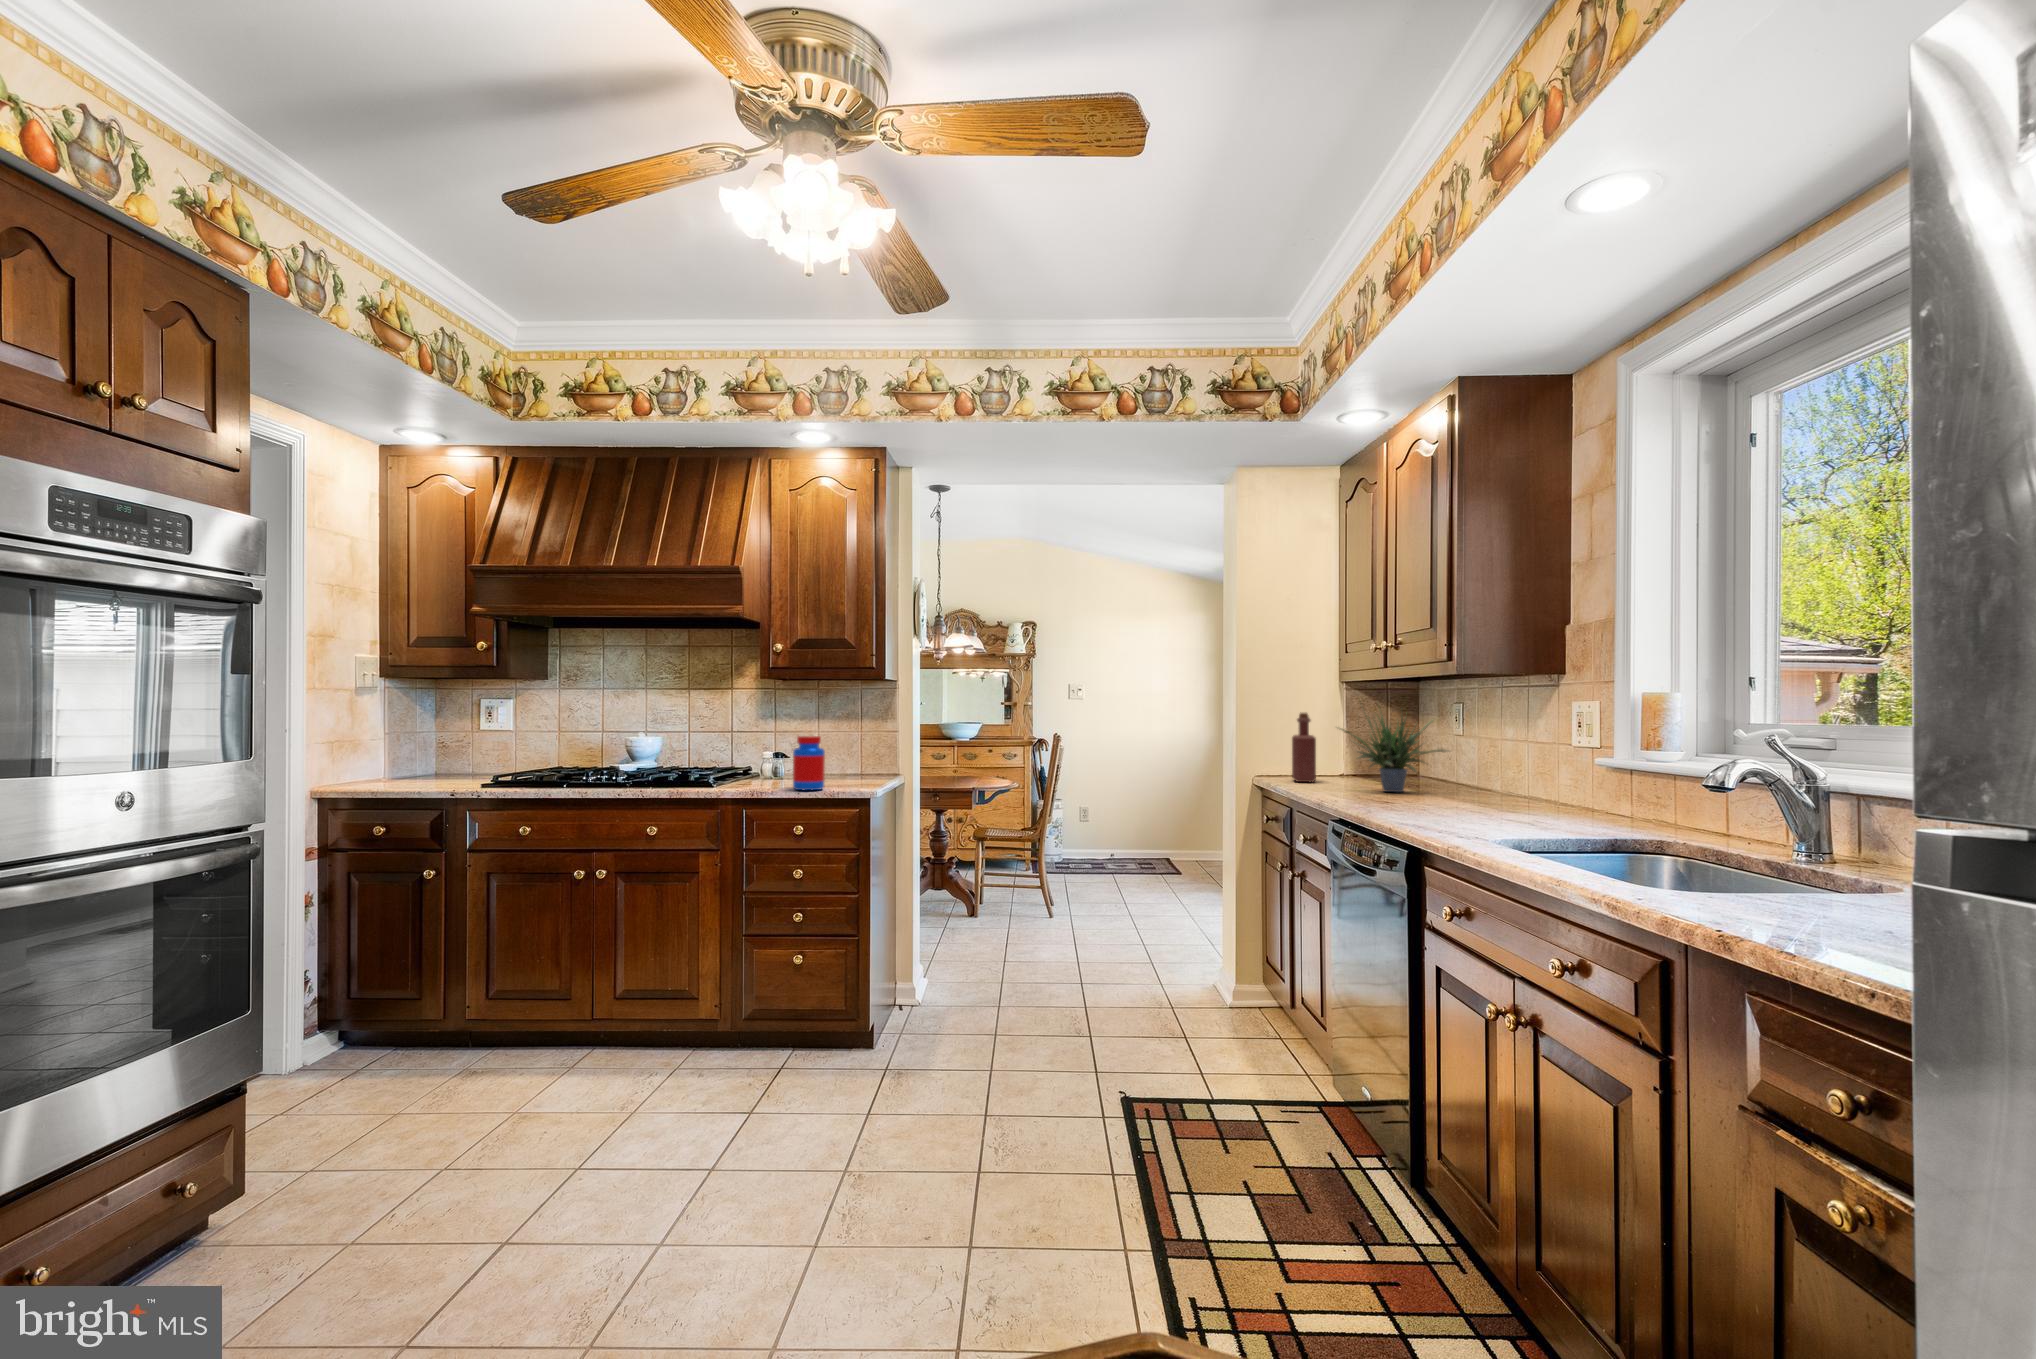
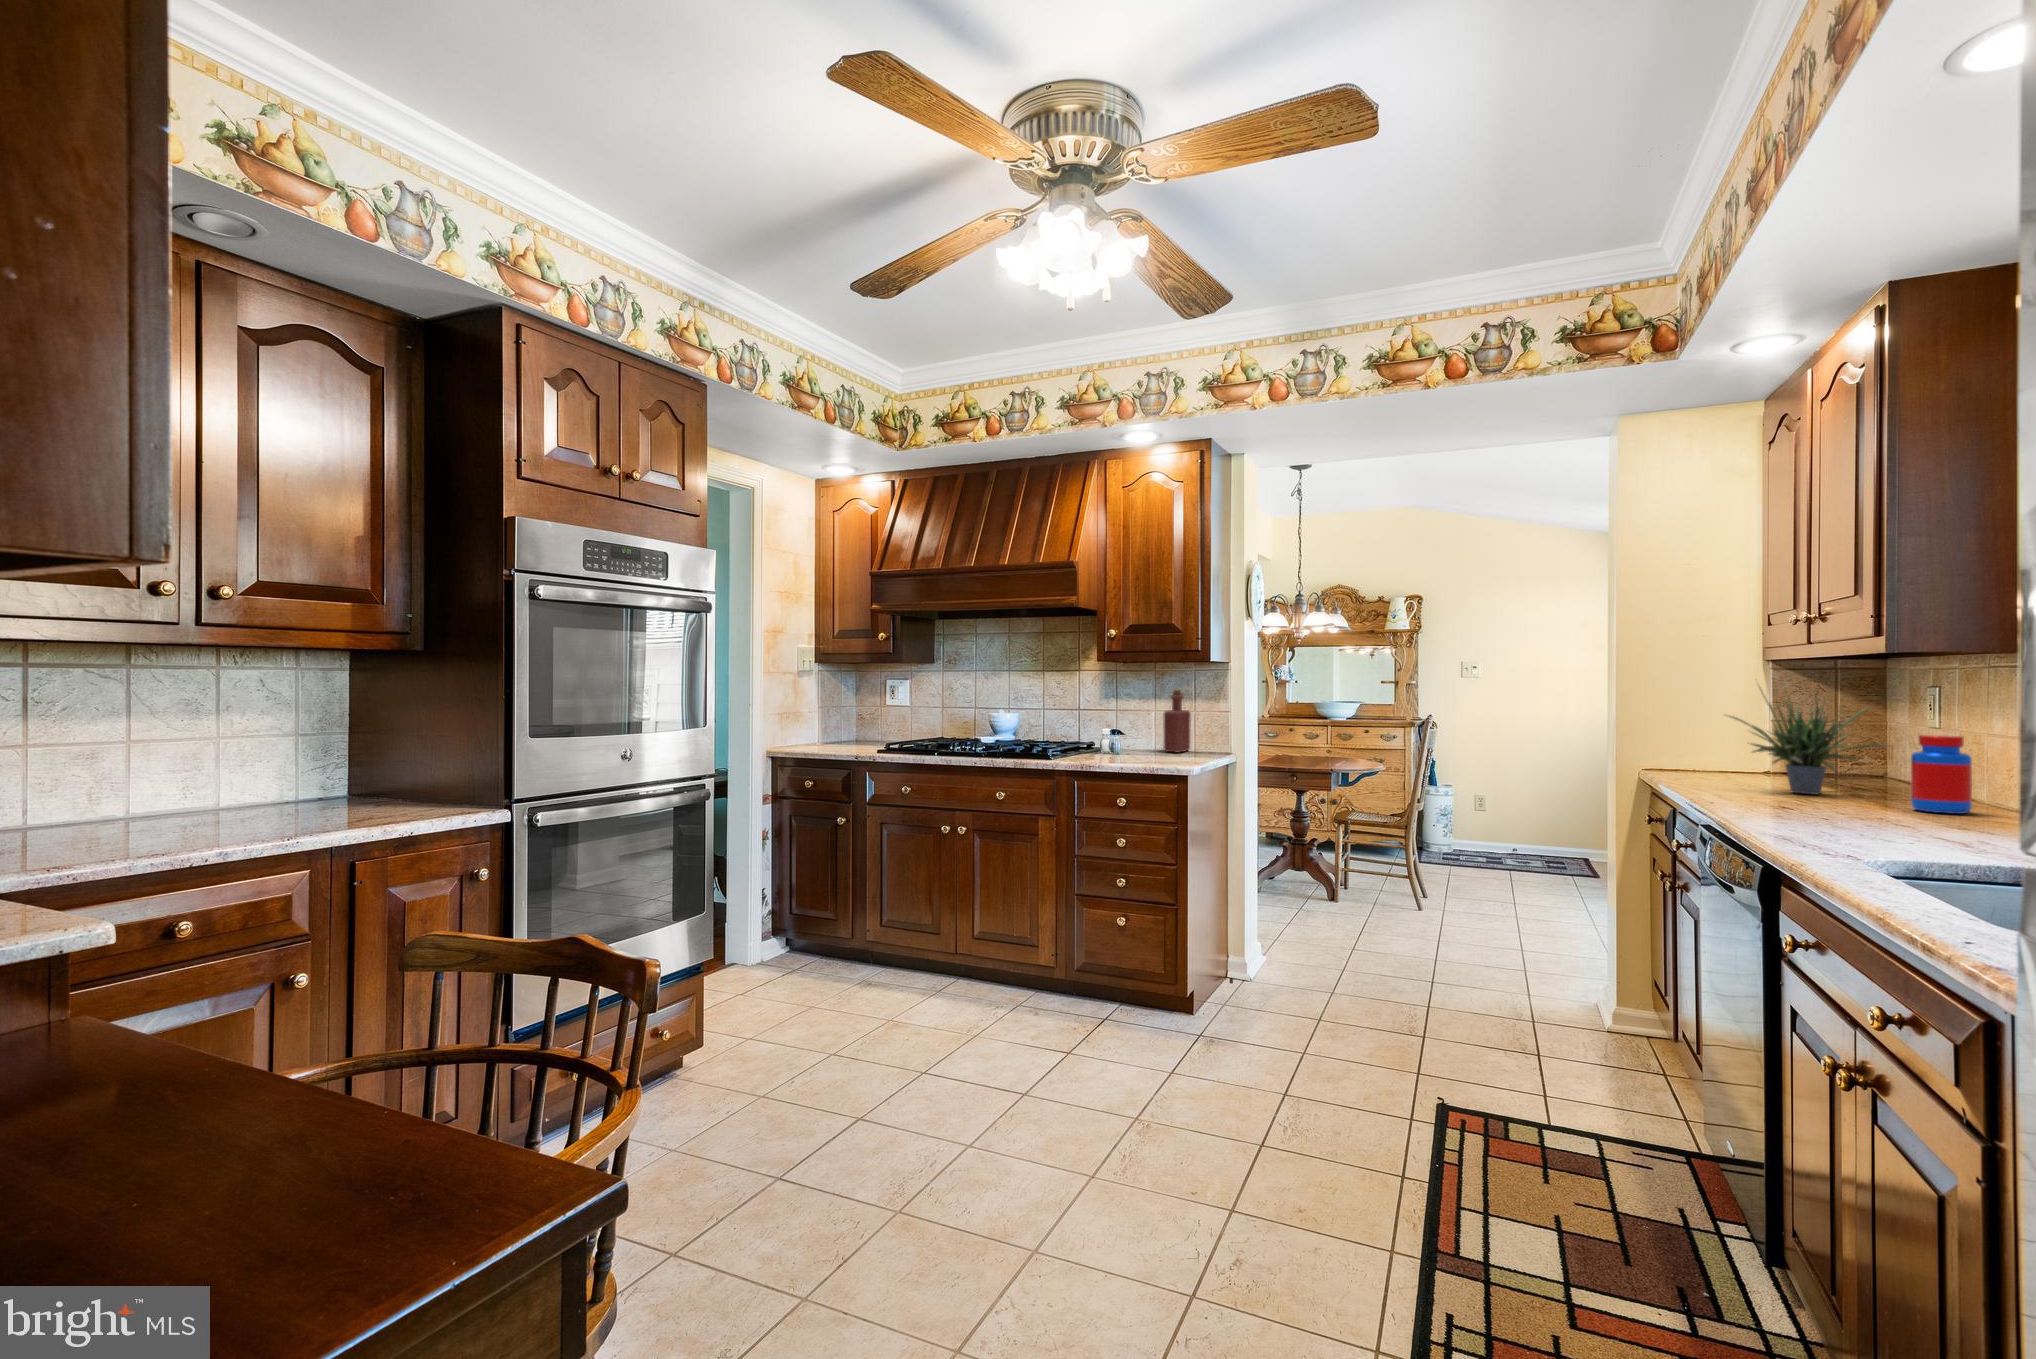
bottle: present [1292,713,1316,782] -> present [1163,690,1191,752]
jar: present [793,736,825,790] -> present [1911,735,1972,814]

